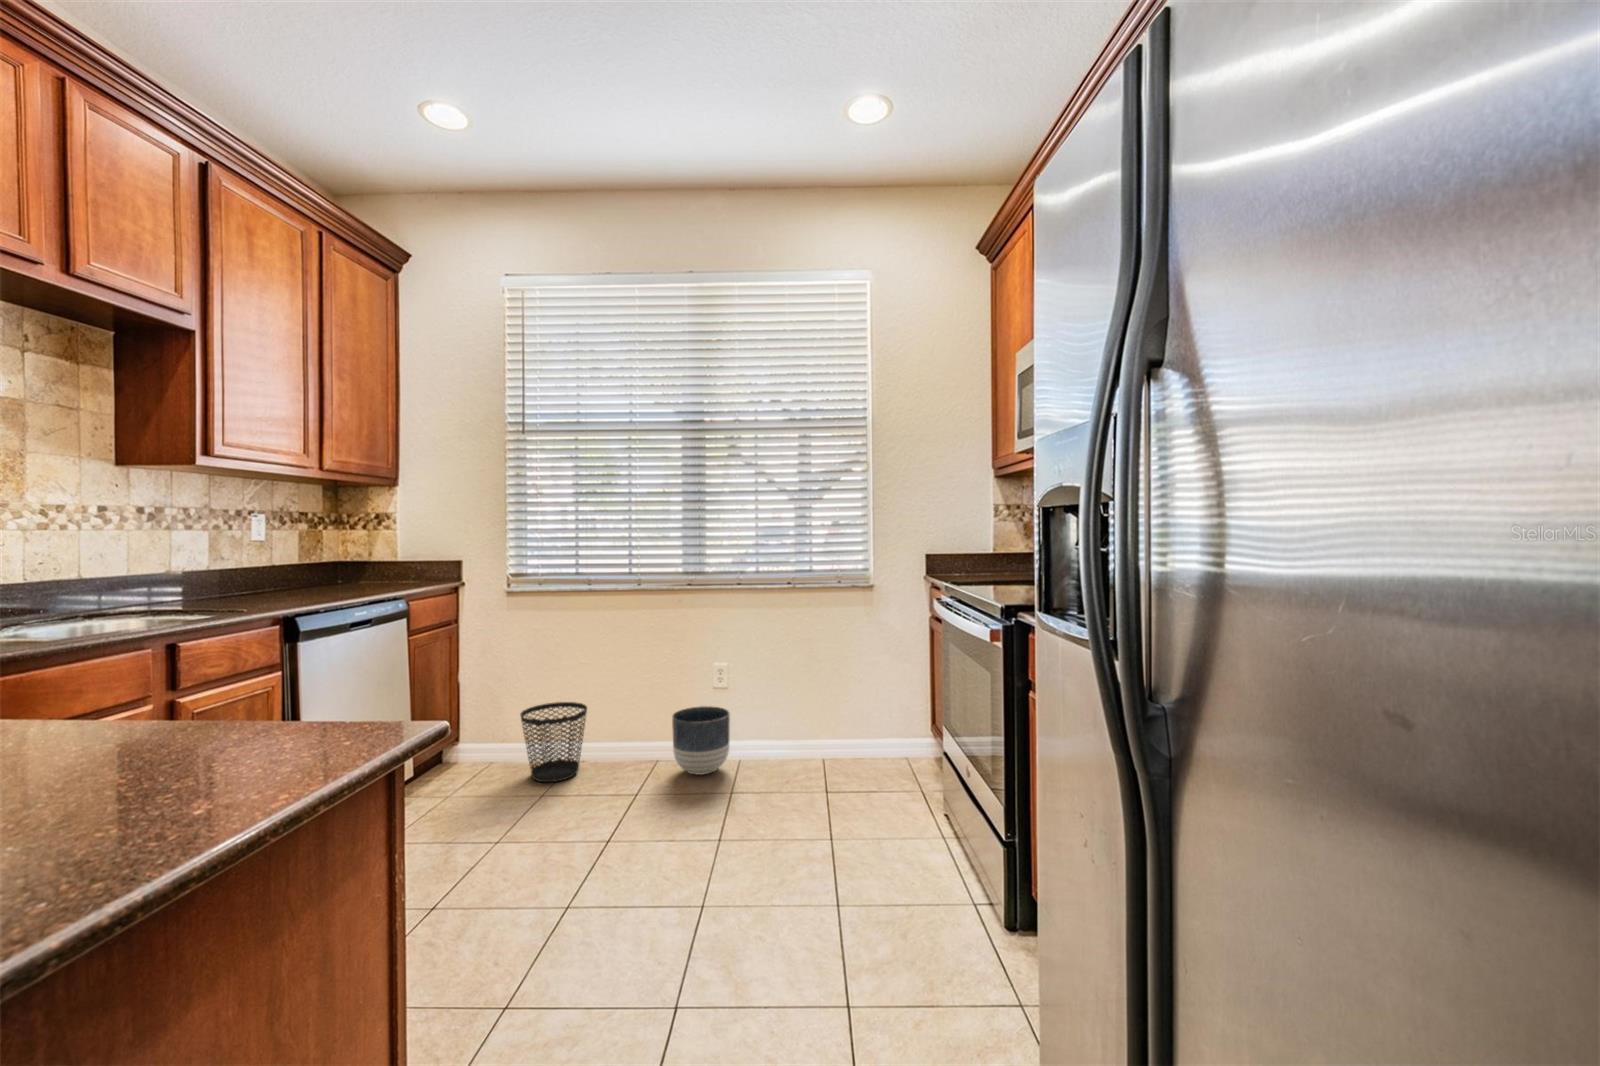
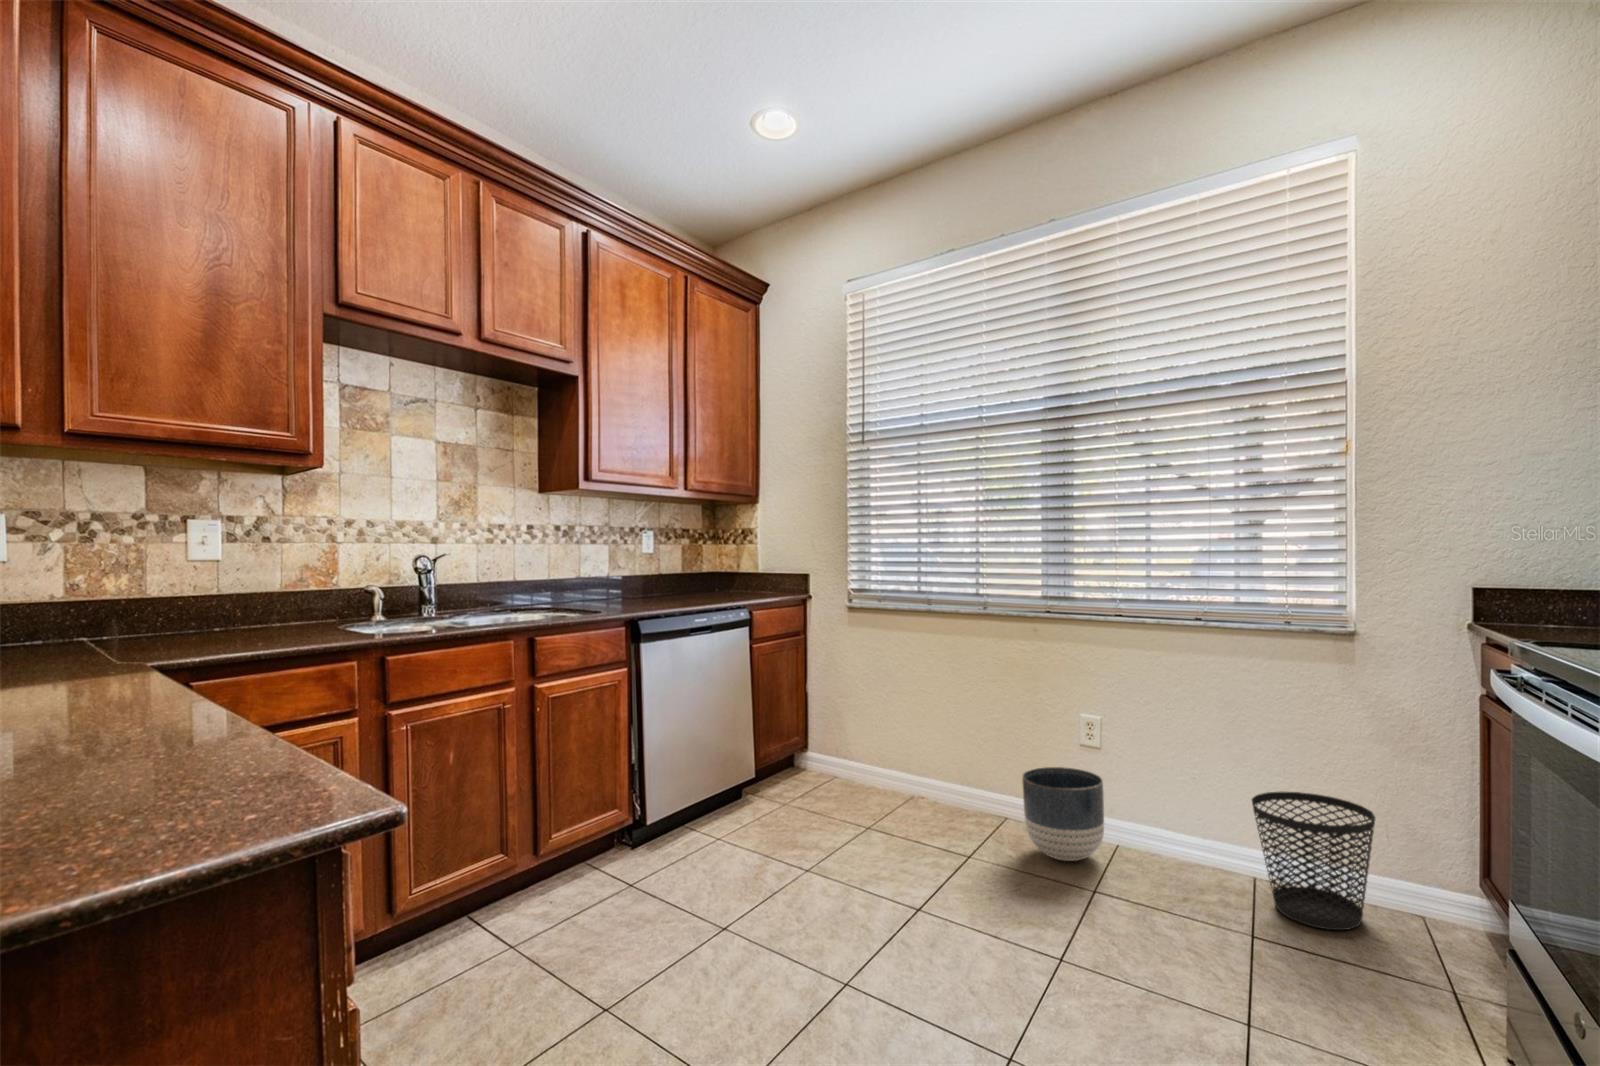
wastebasket: present [520,702,587,782] -> present [1252,792,1375,930]

